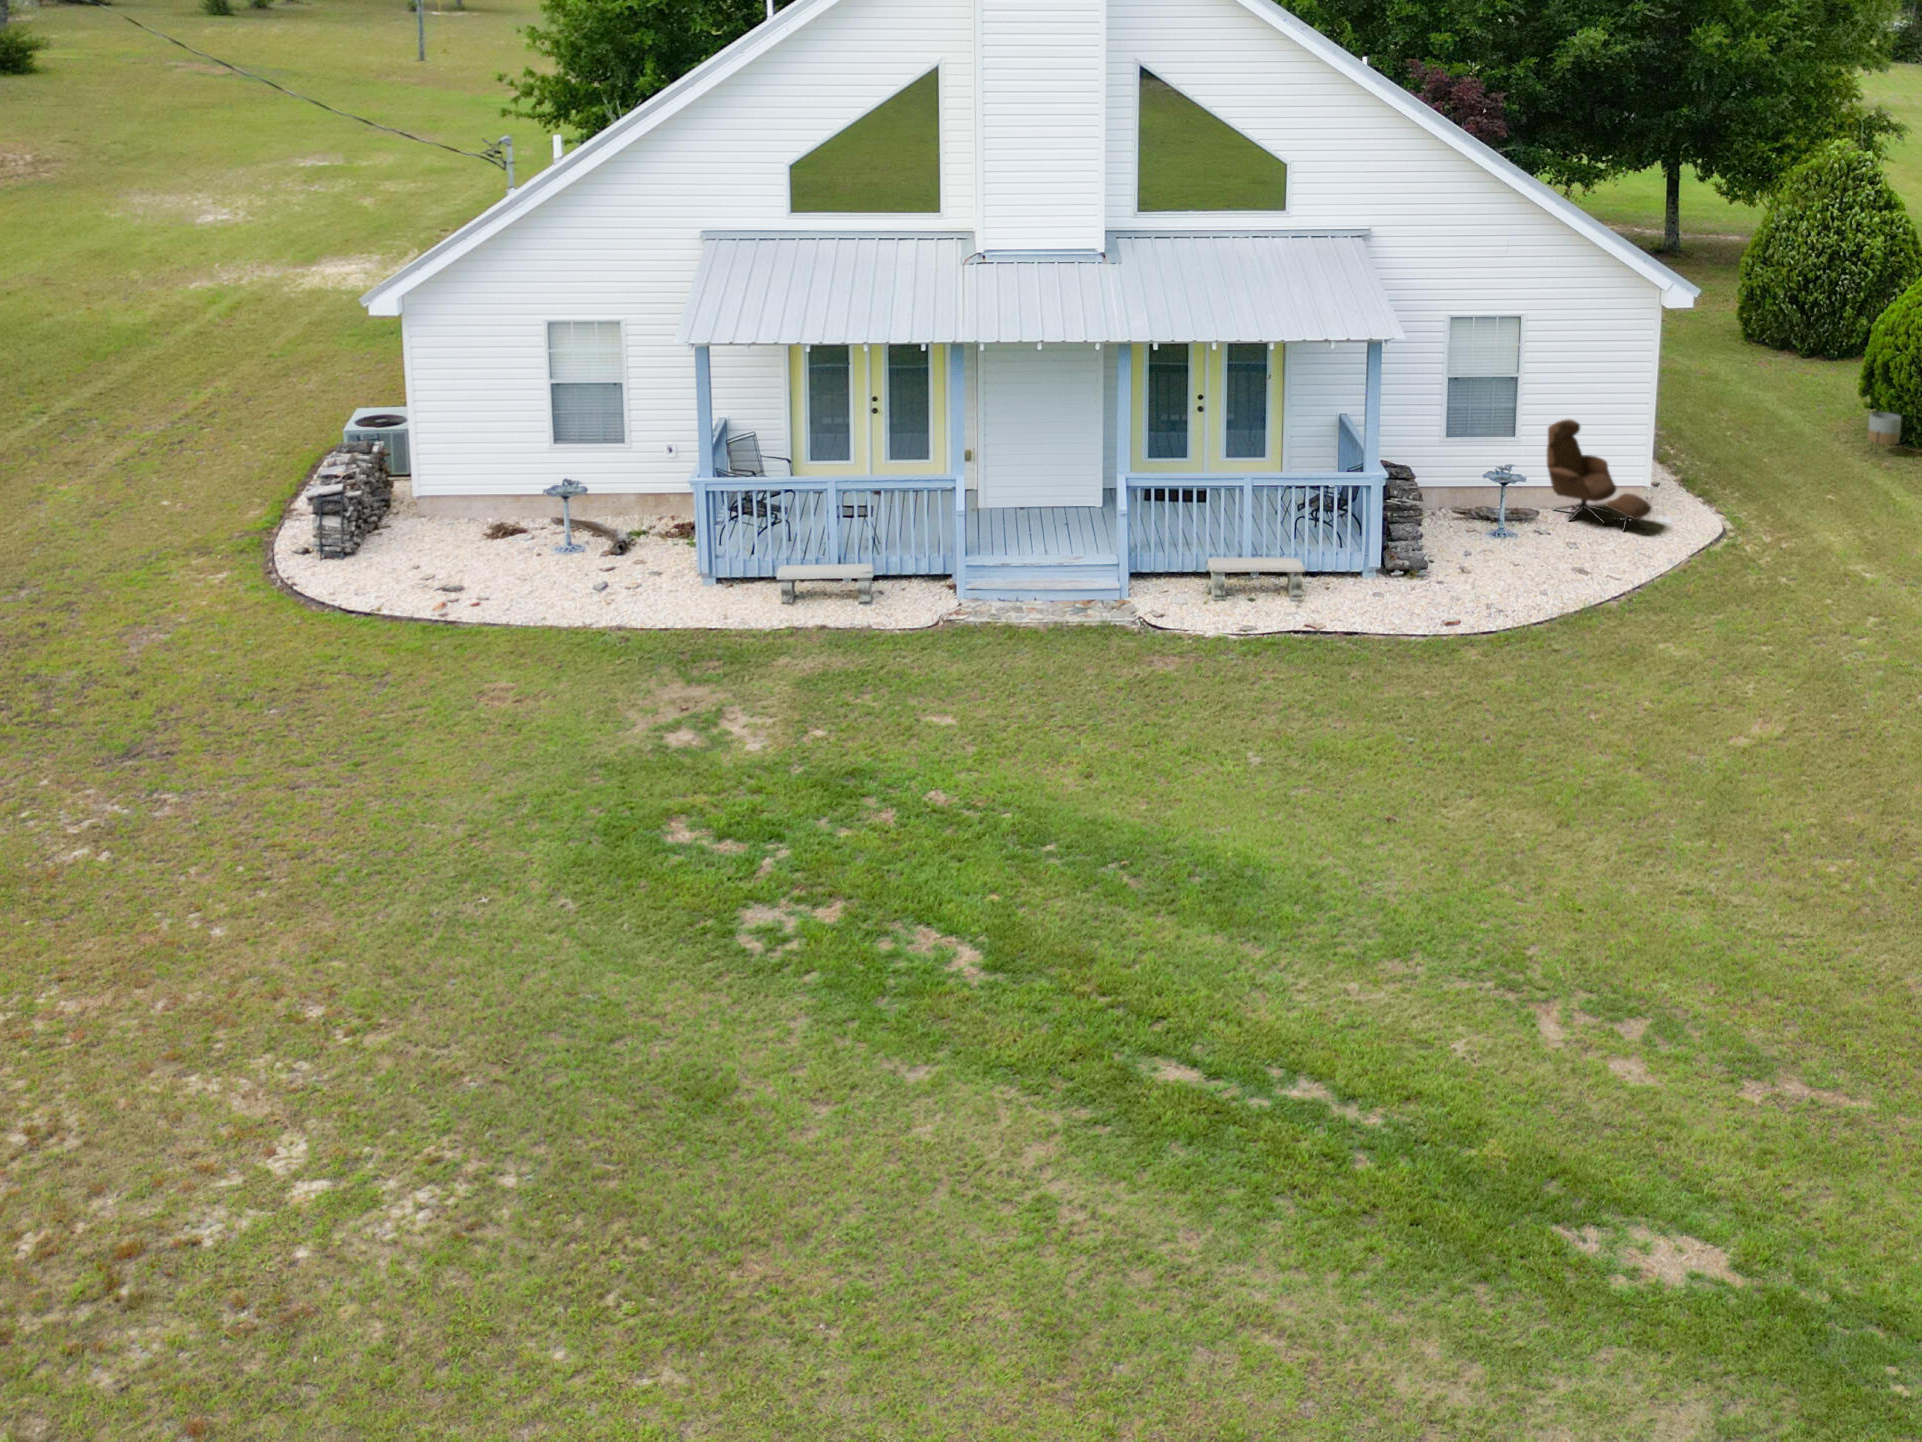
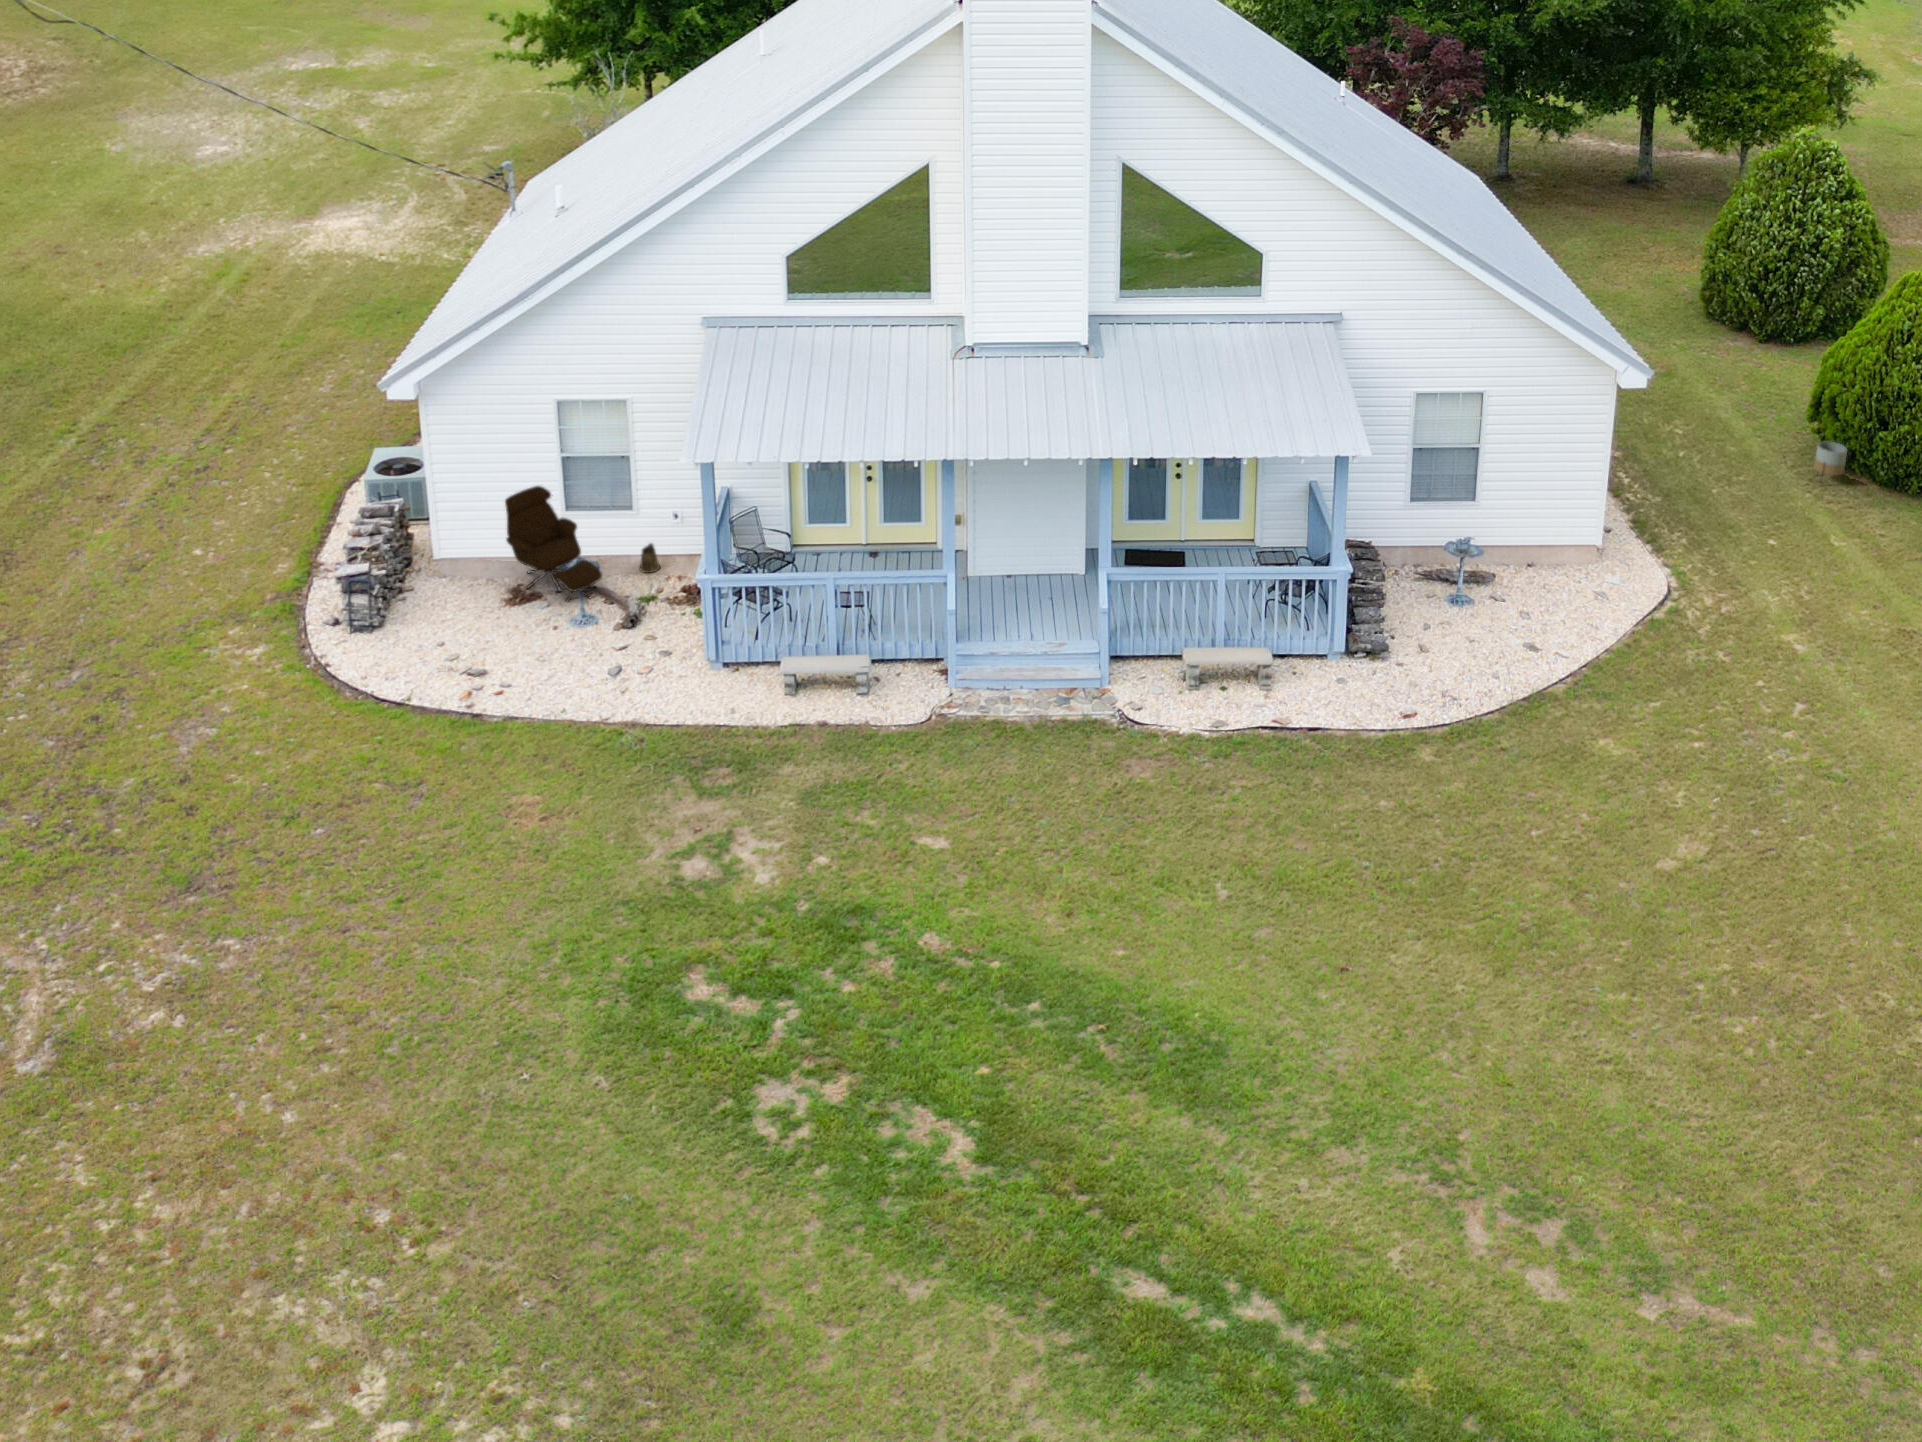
lounge chair: present [1547,419,1651,531] -> present [505,486,602,600]
watering can: none [636,485,658,514] -> present [640,543,660,573]

